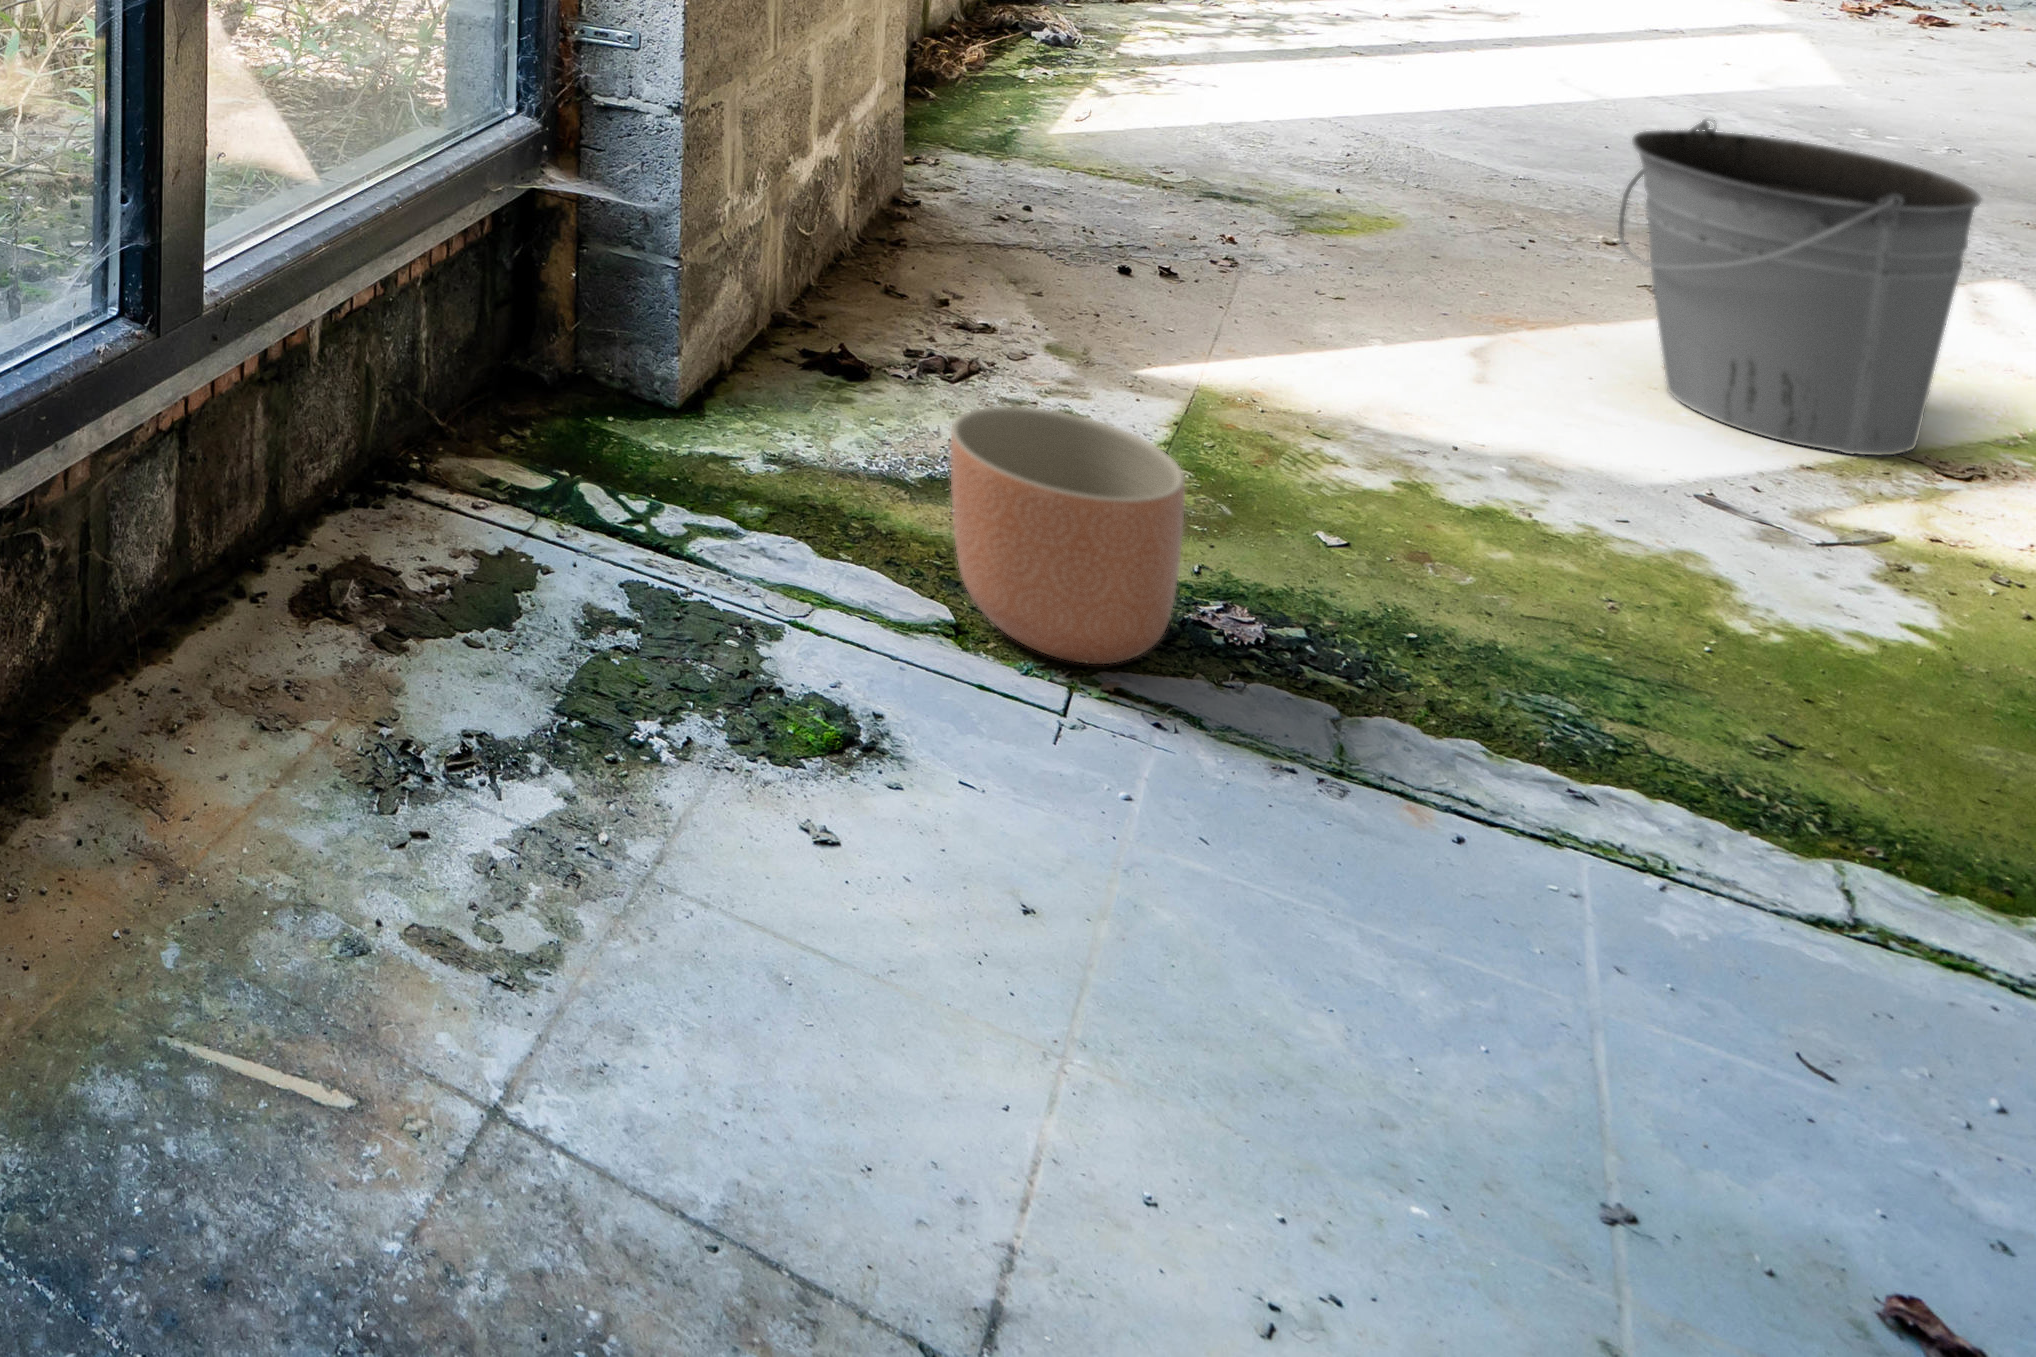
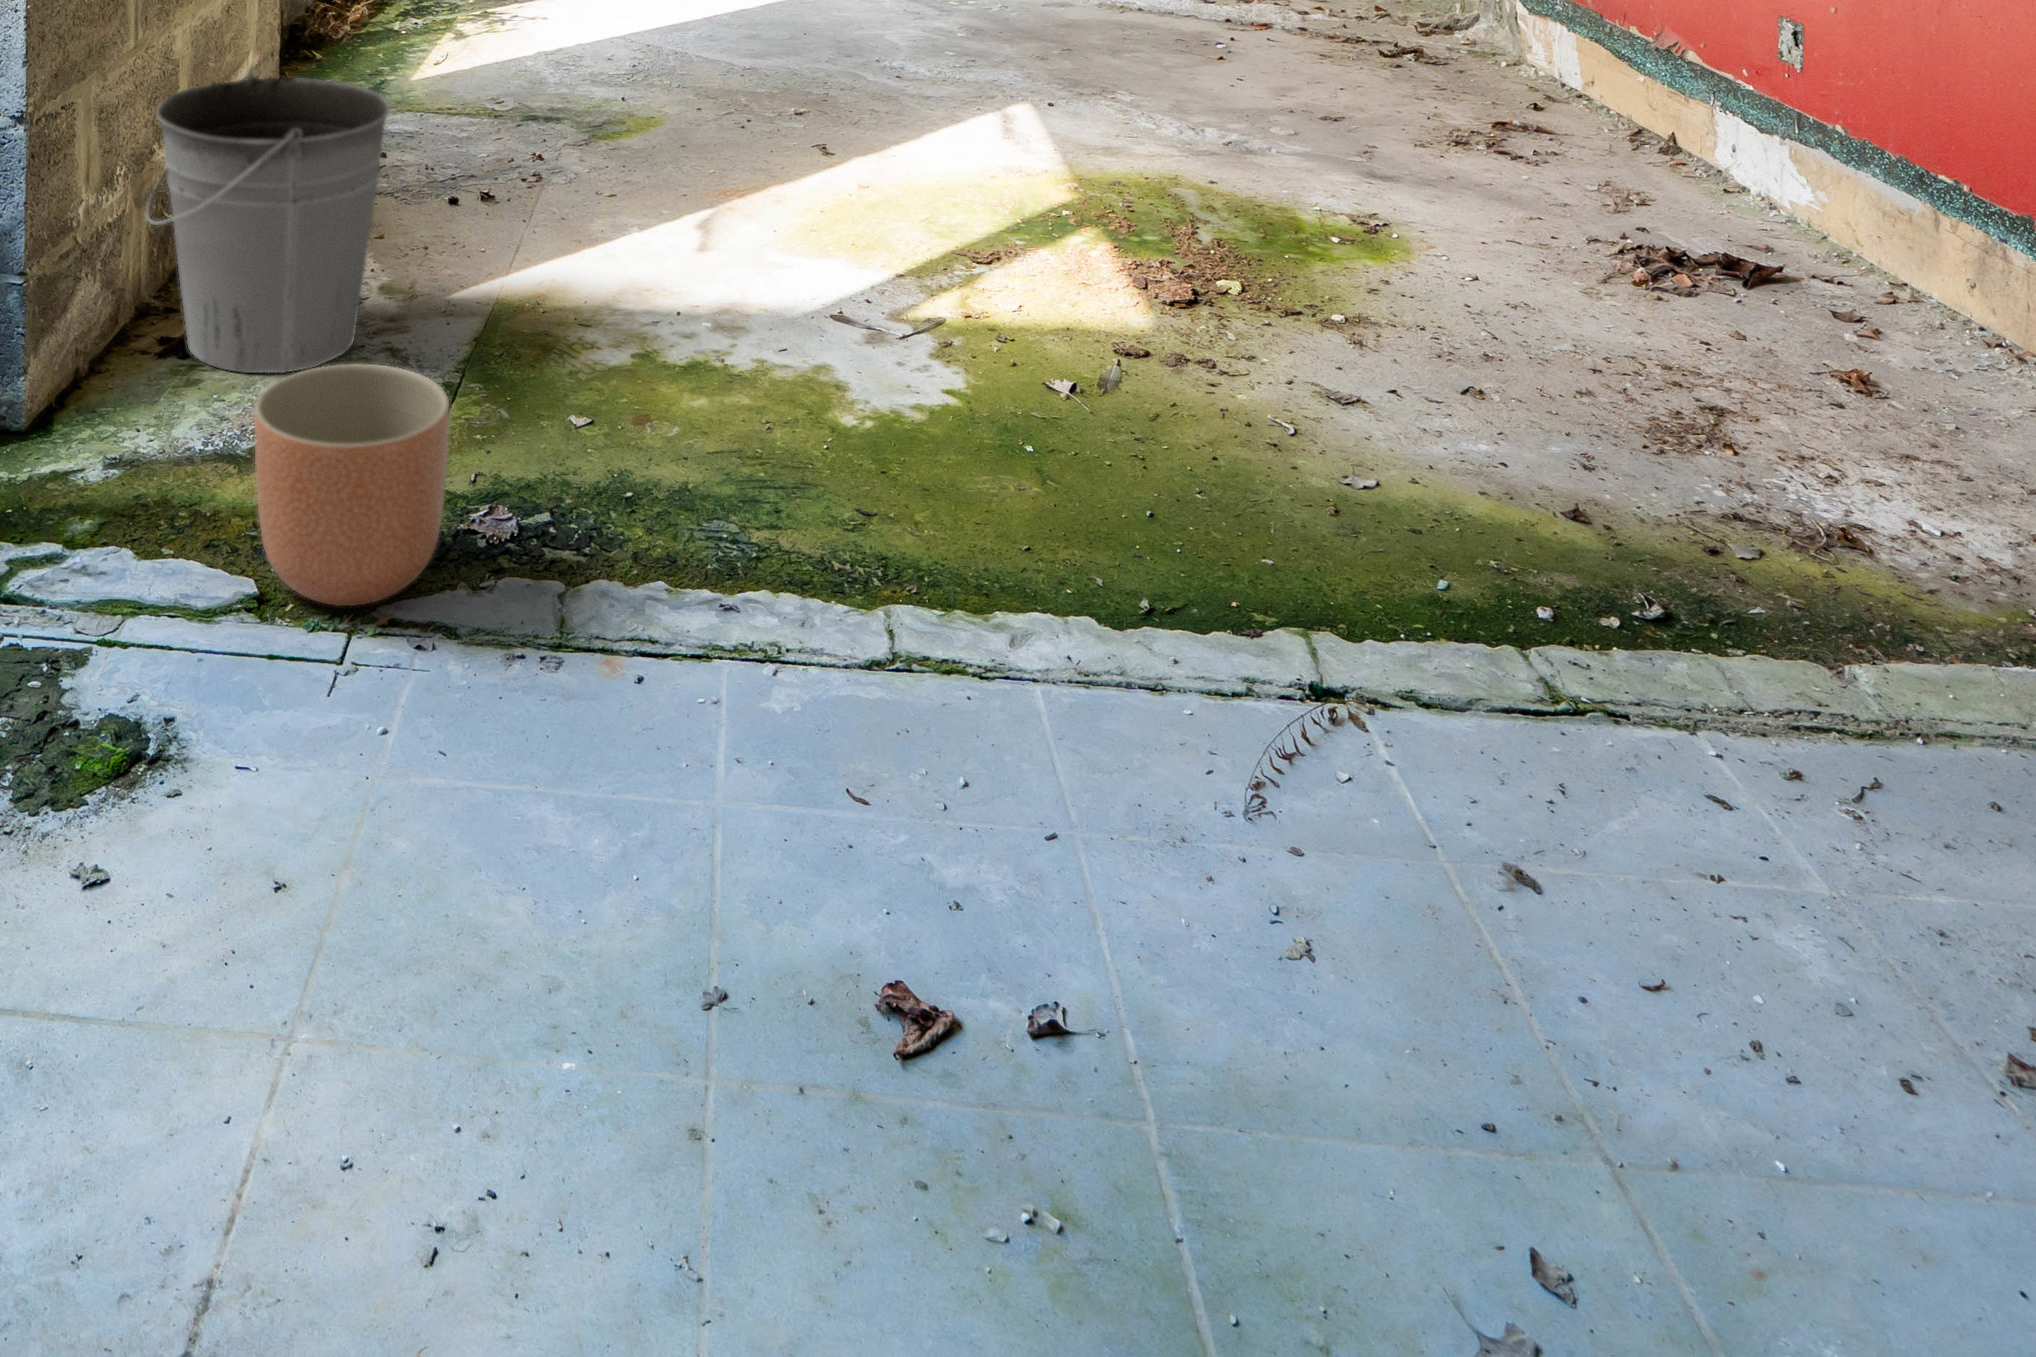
bucket: present [1618,120,1981,455] -> present [146,68,390,373]

